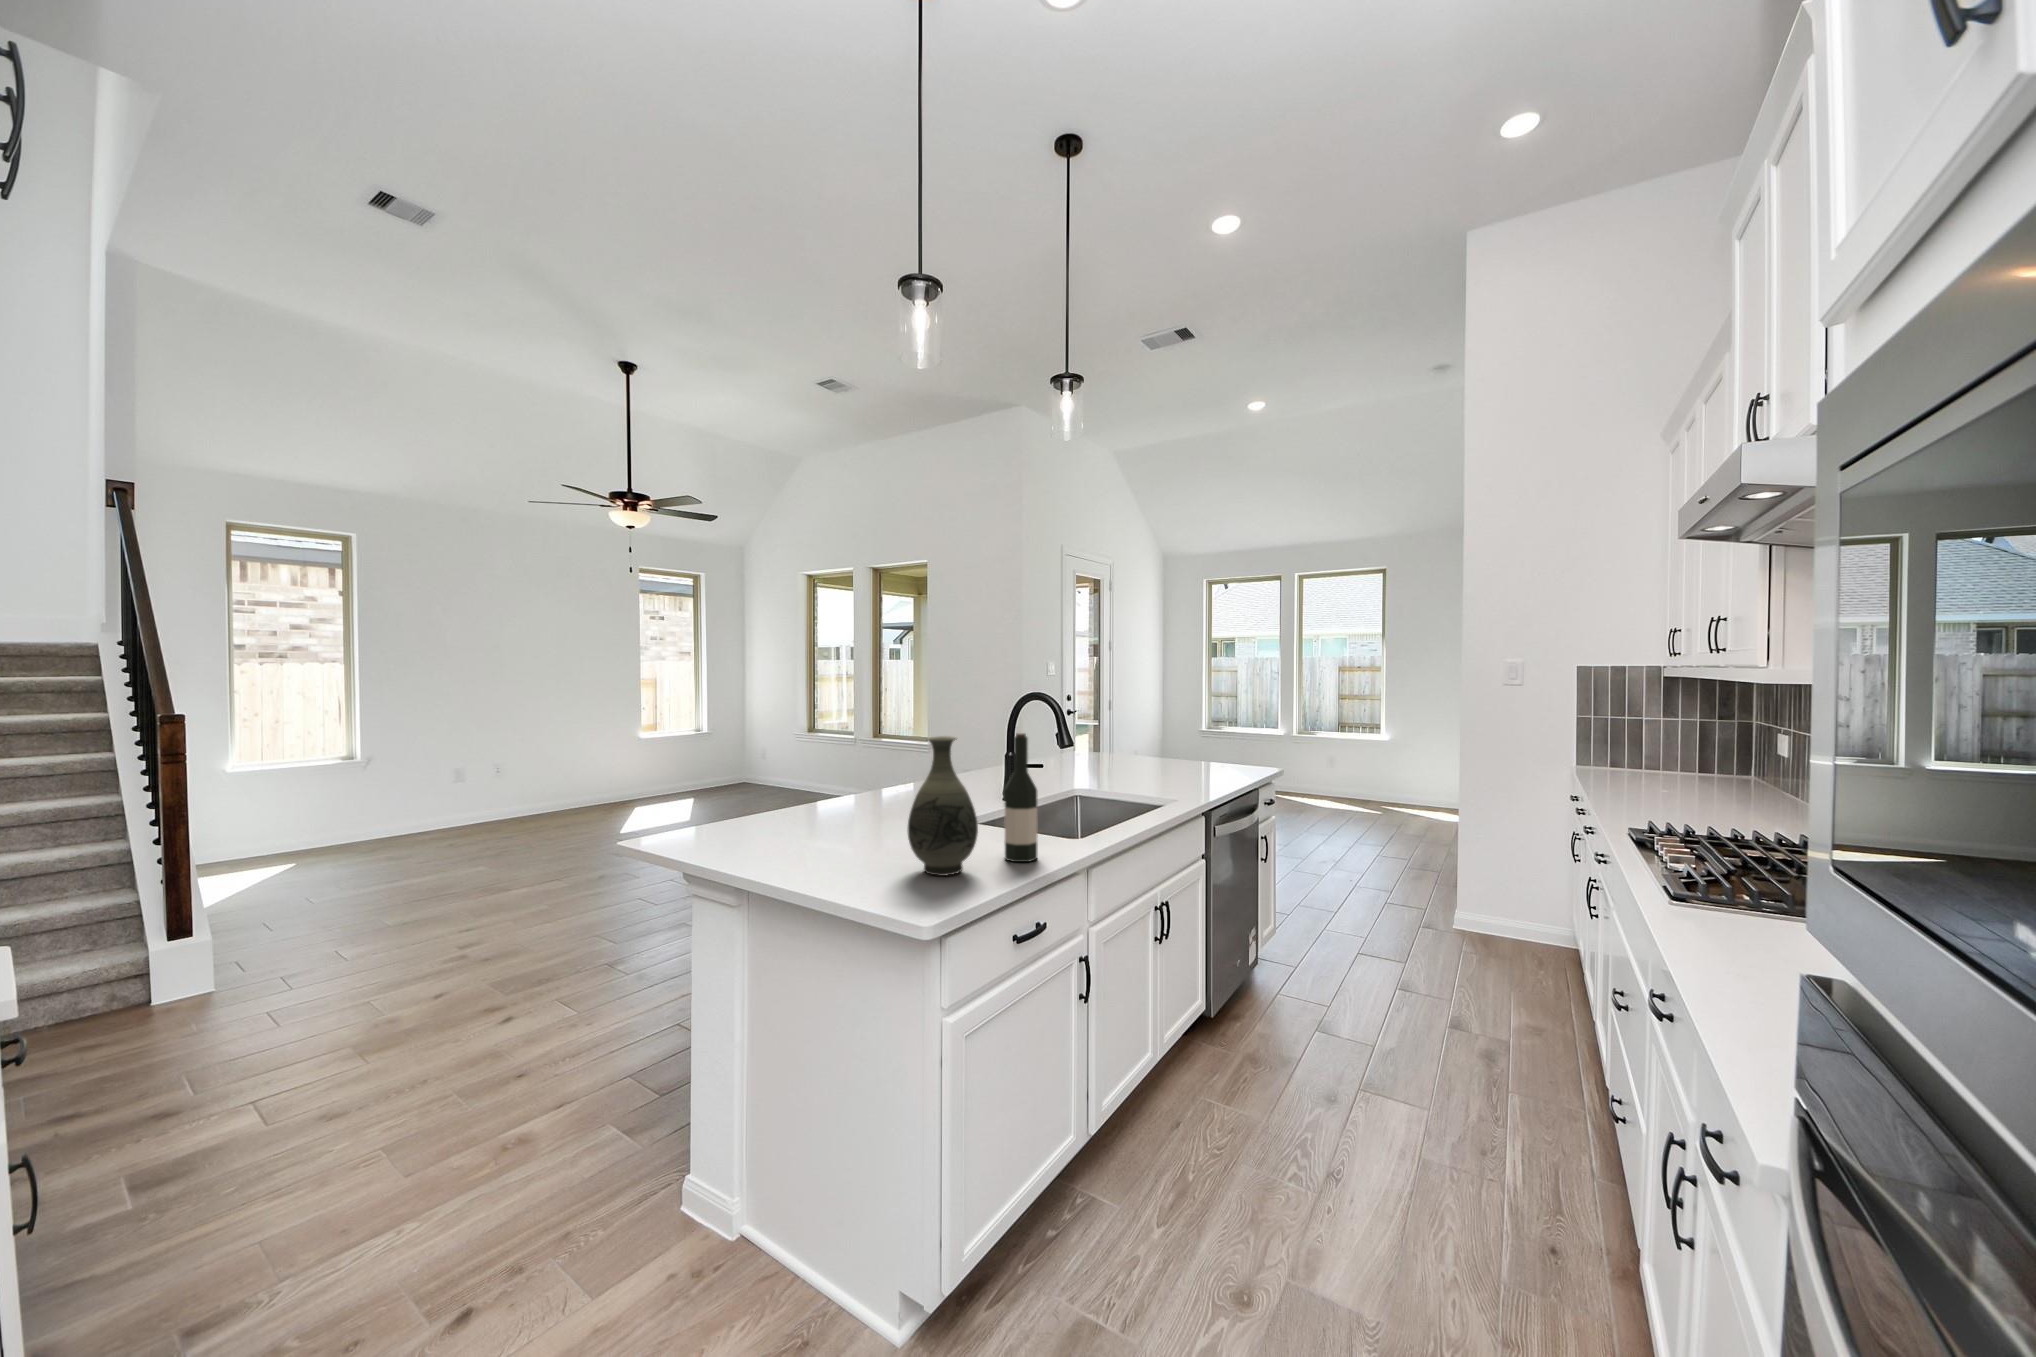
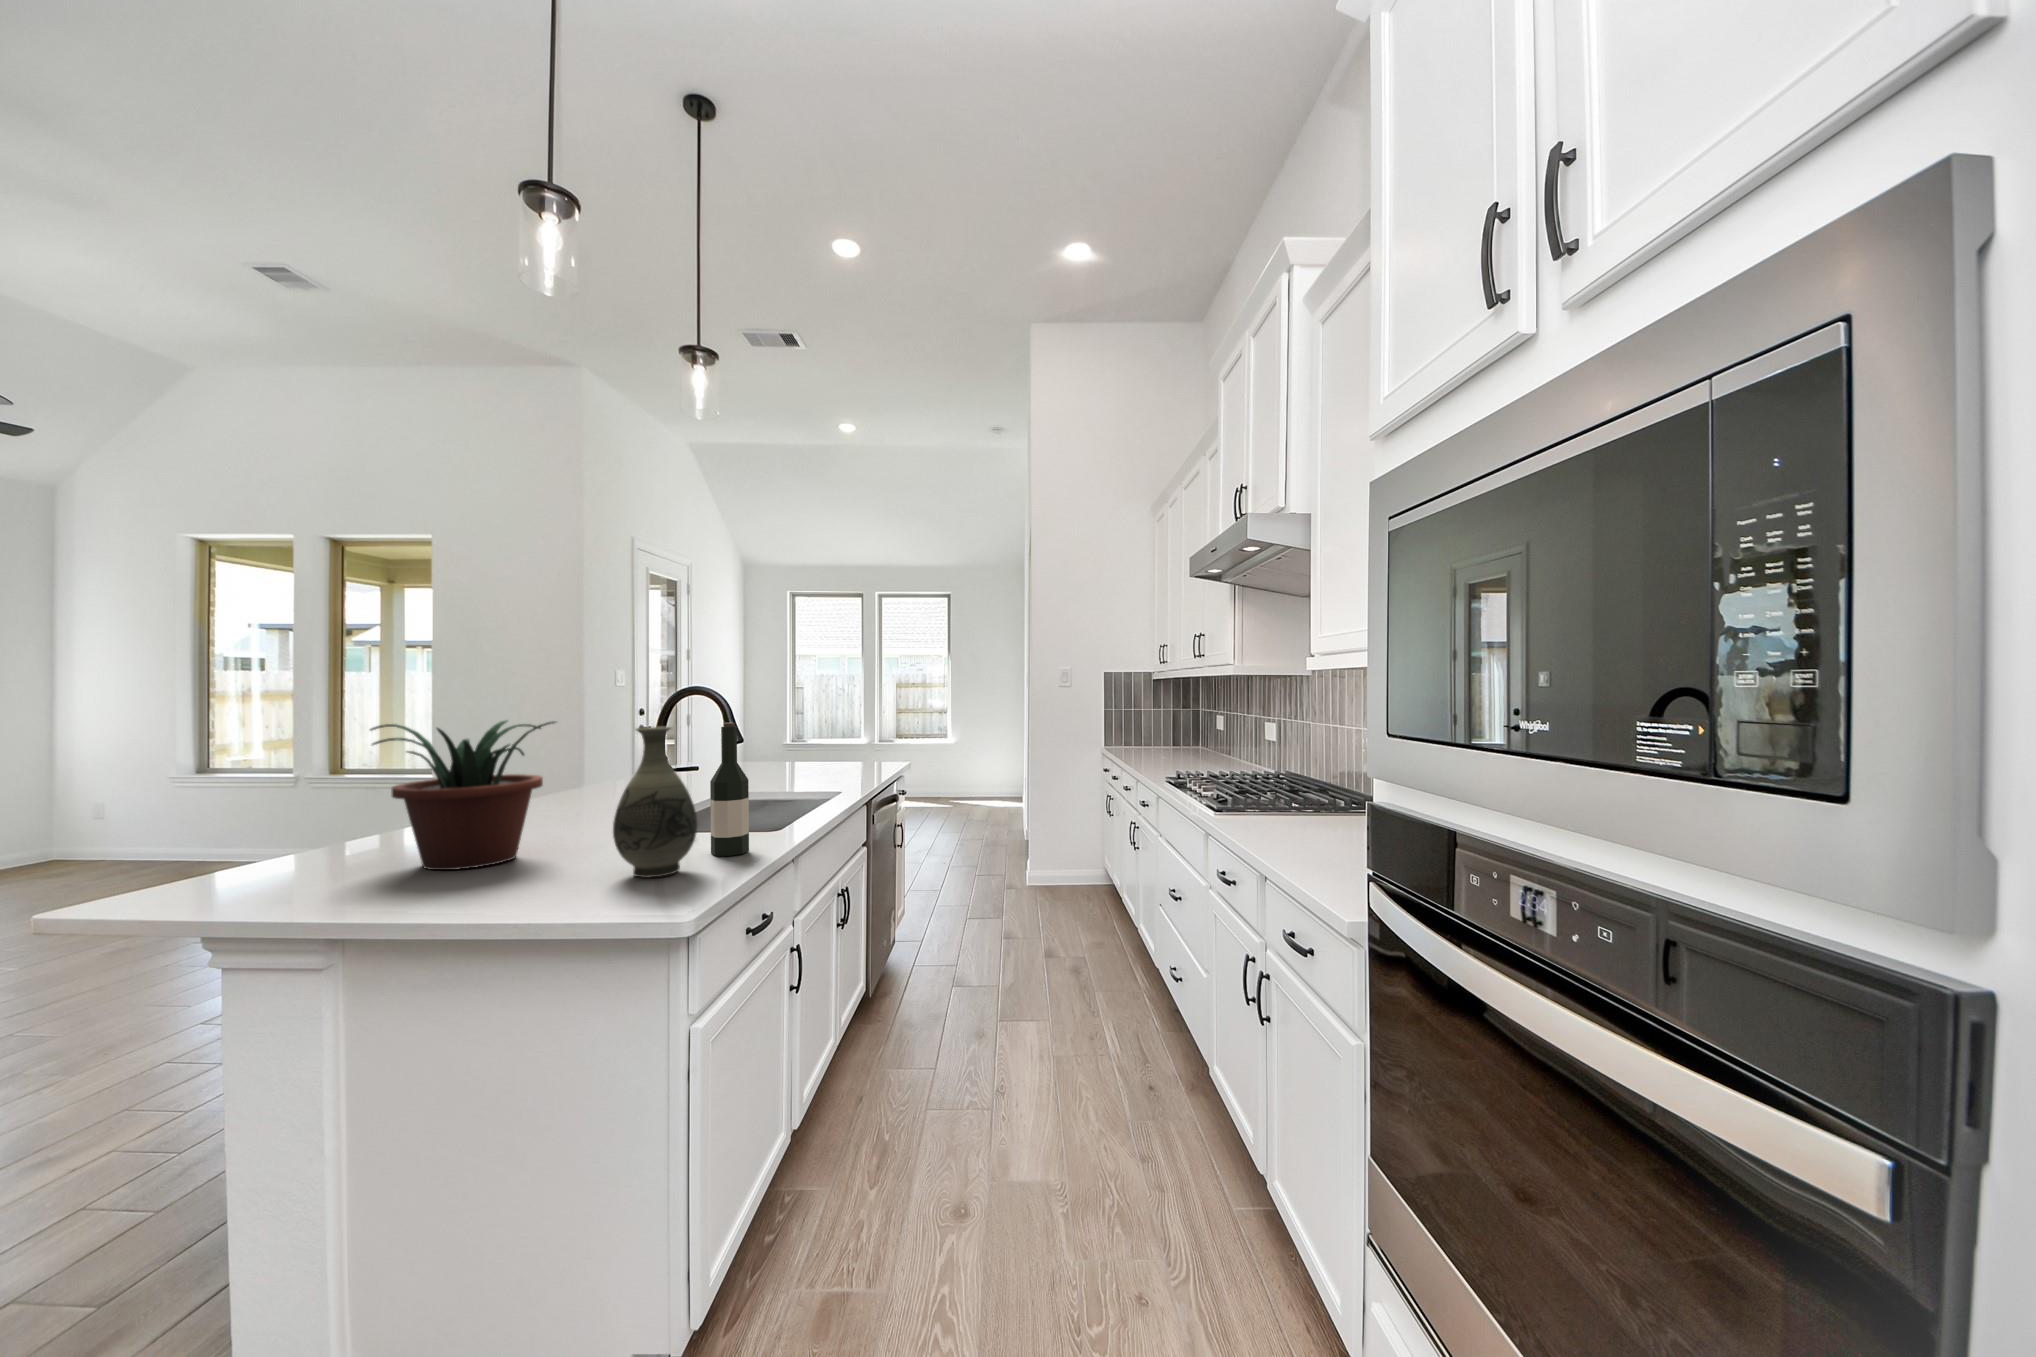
potted plant: none [766,718,893,842] -> present [370,721,555,870]

